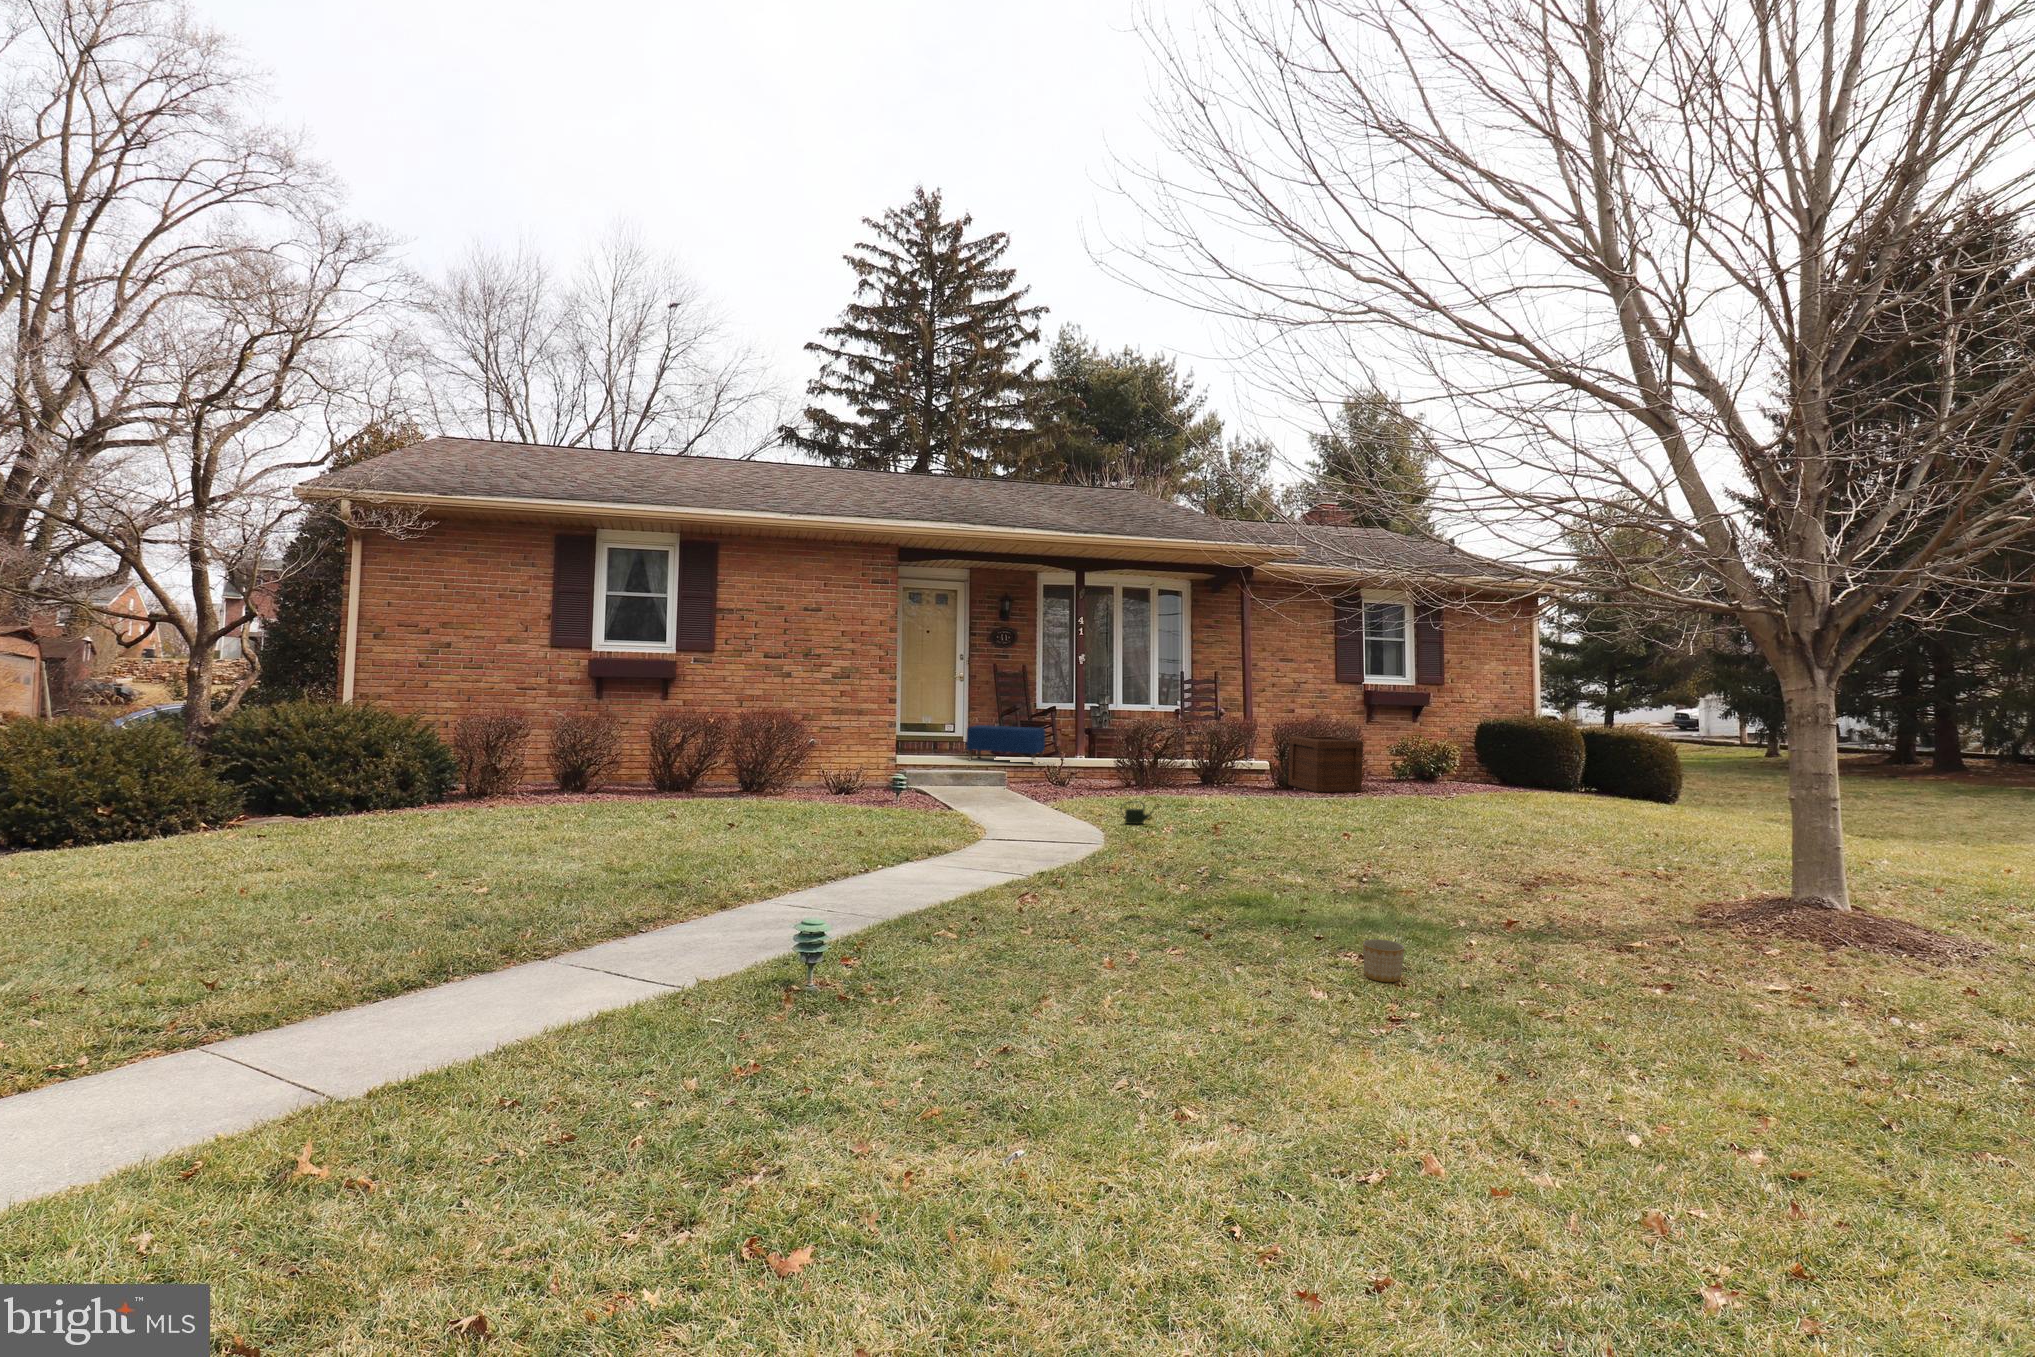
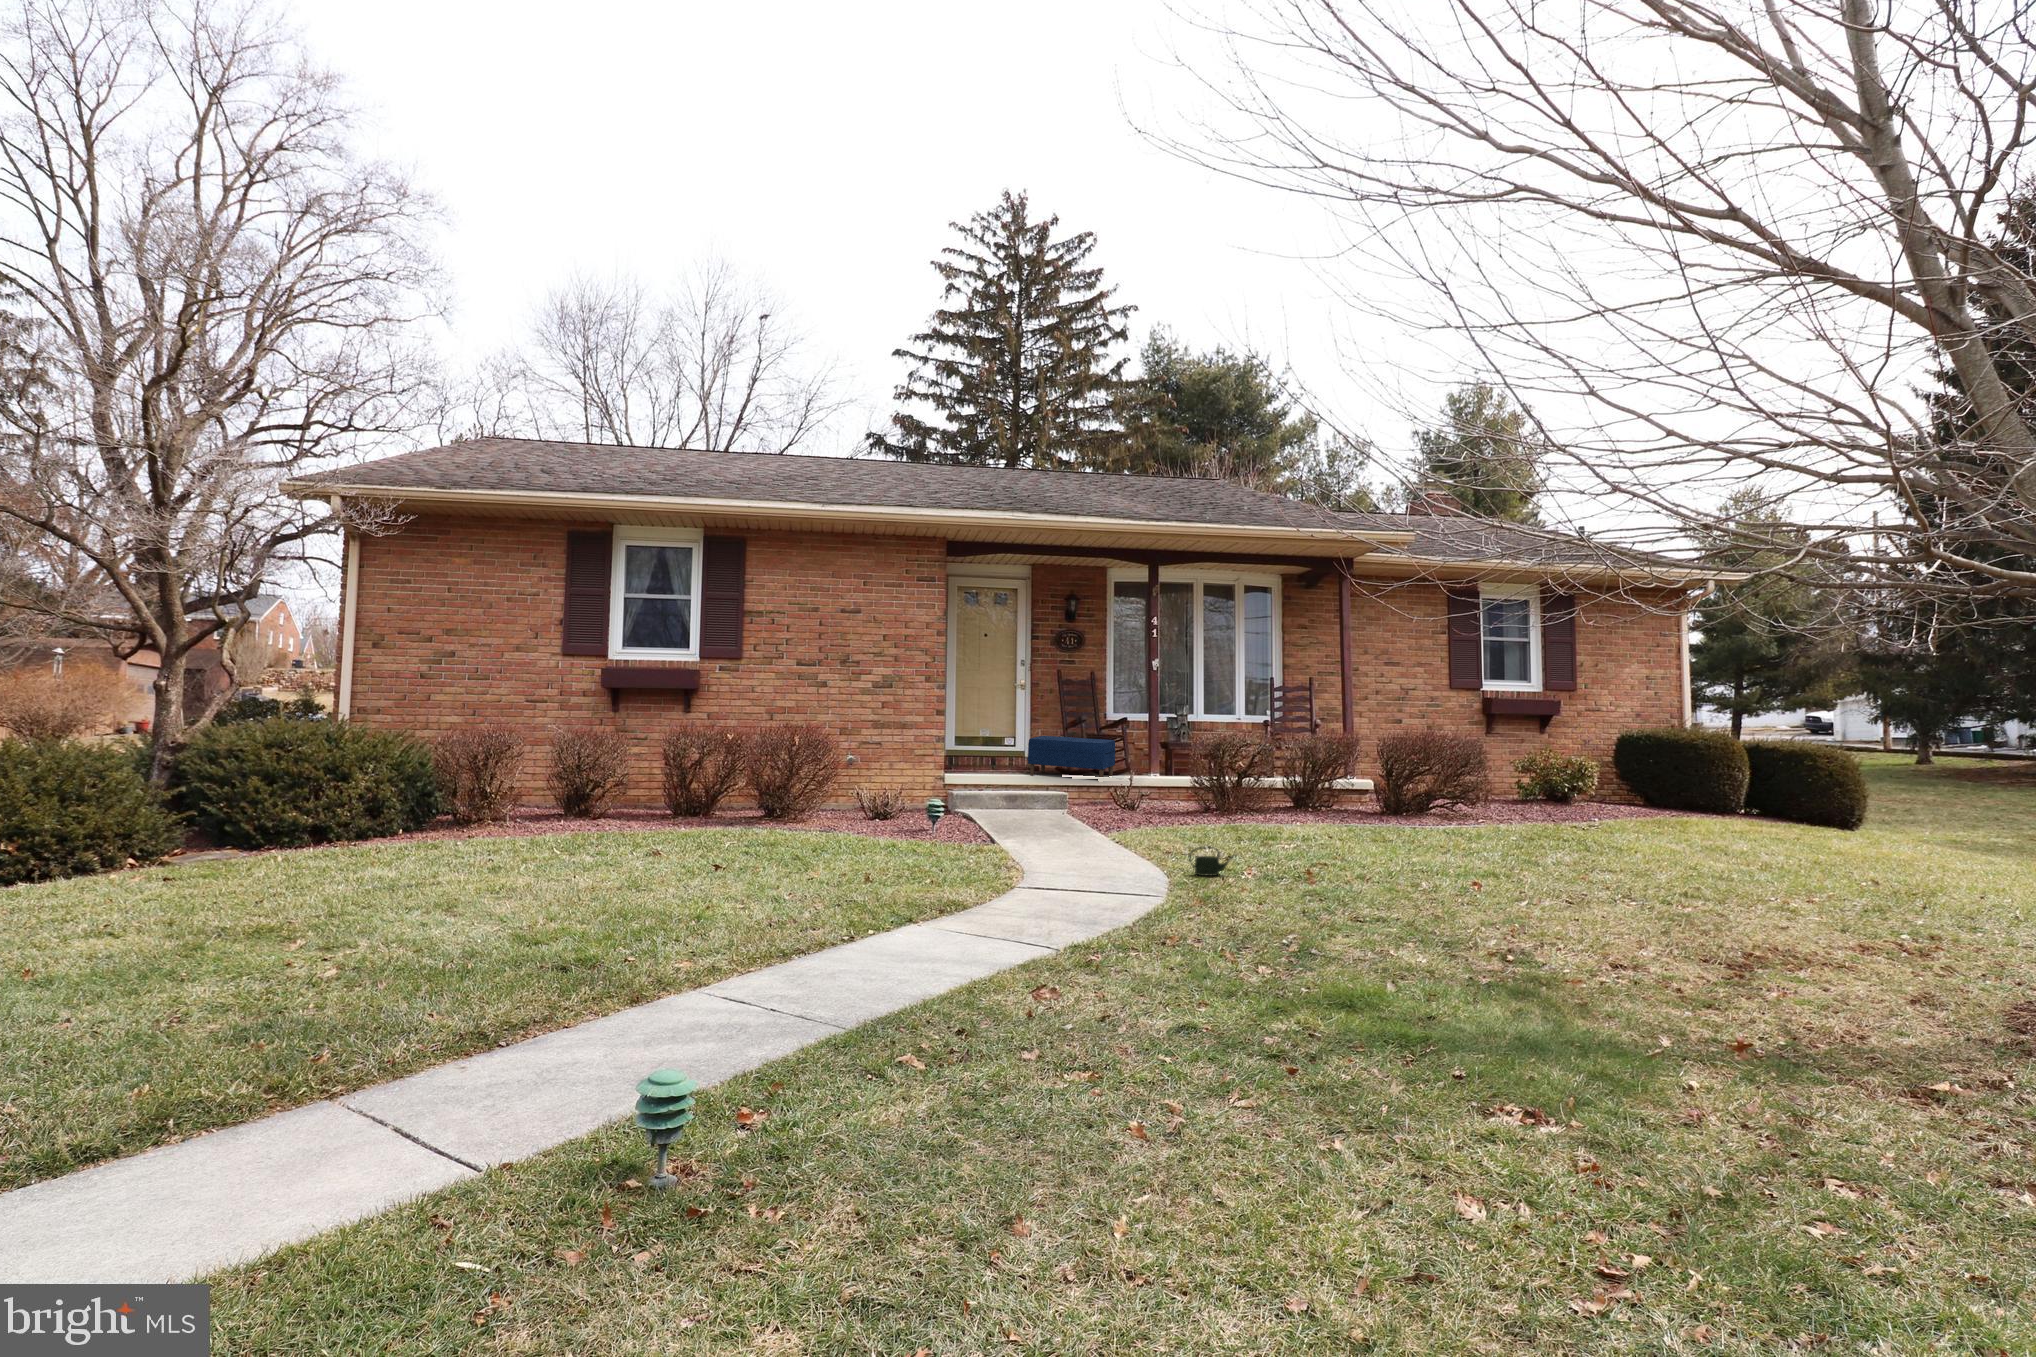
wooden crate: present [1288,736,1363,793] -> none [1397,756,1491,825]
planter: present [1363,939,1404,982] -> none [1589,1193,1674,1291]

